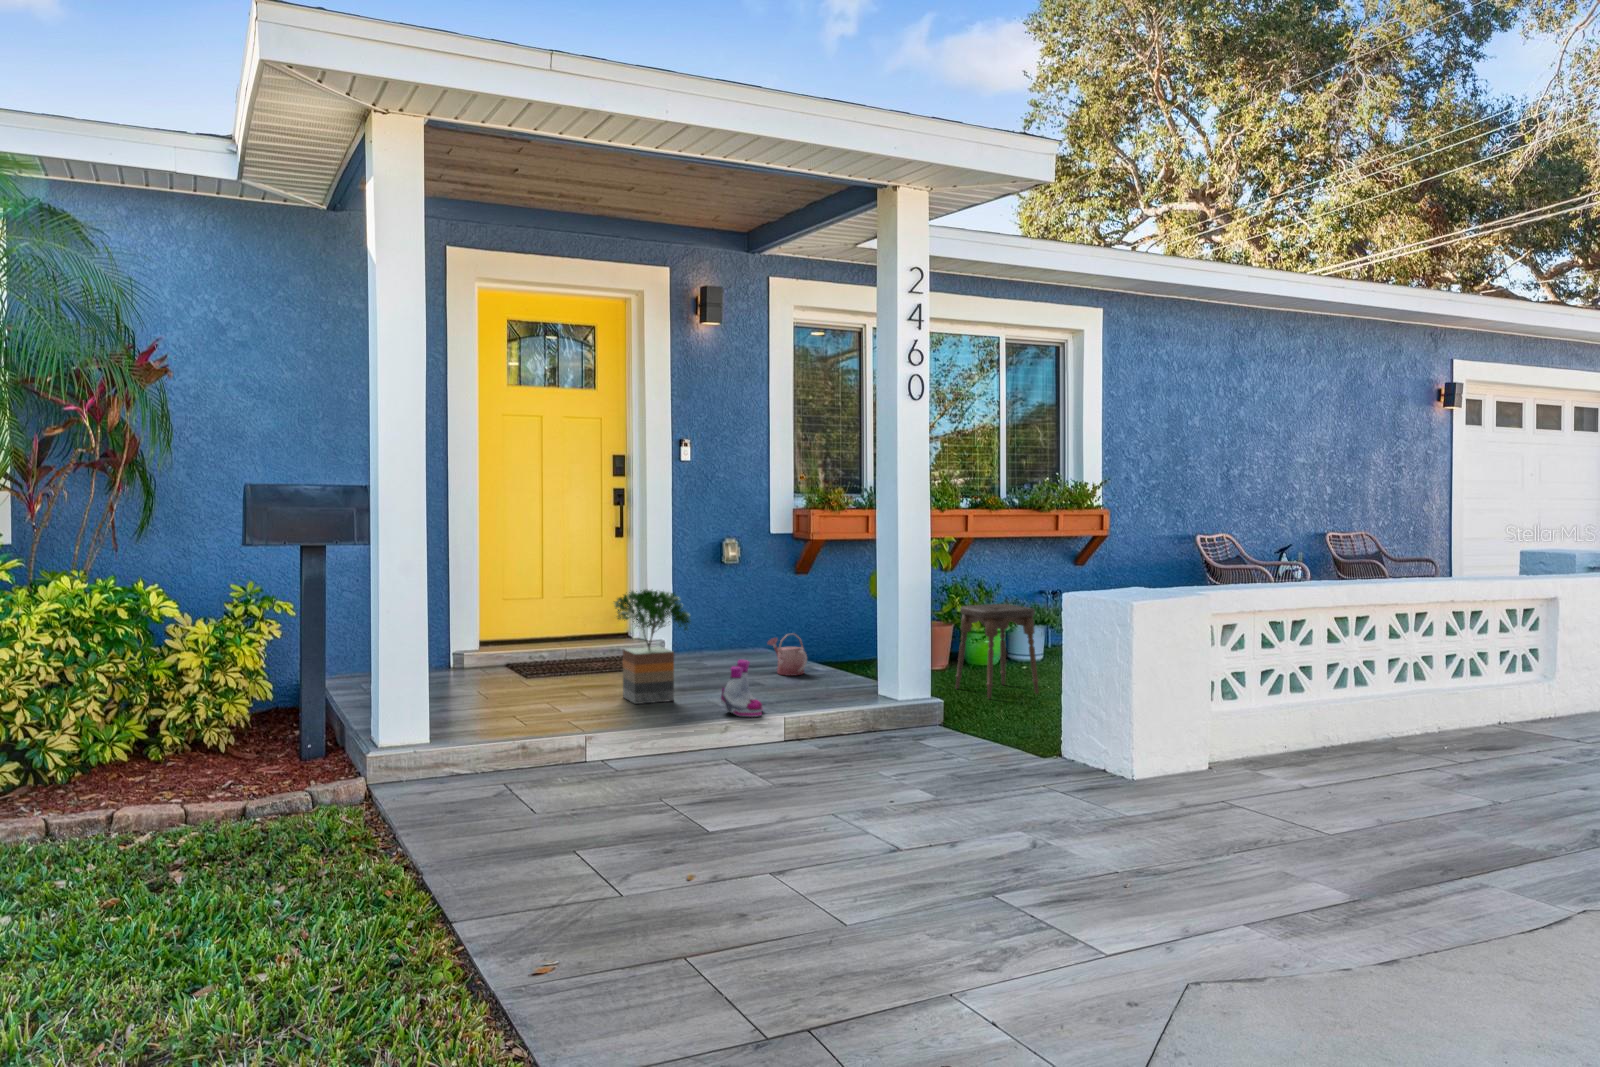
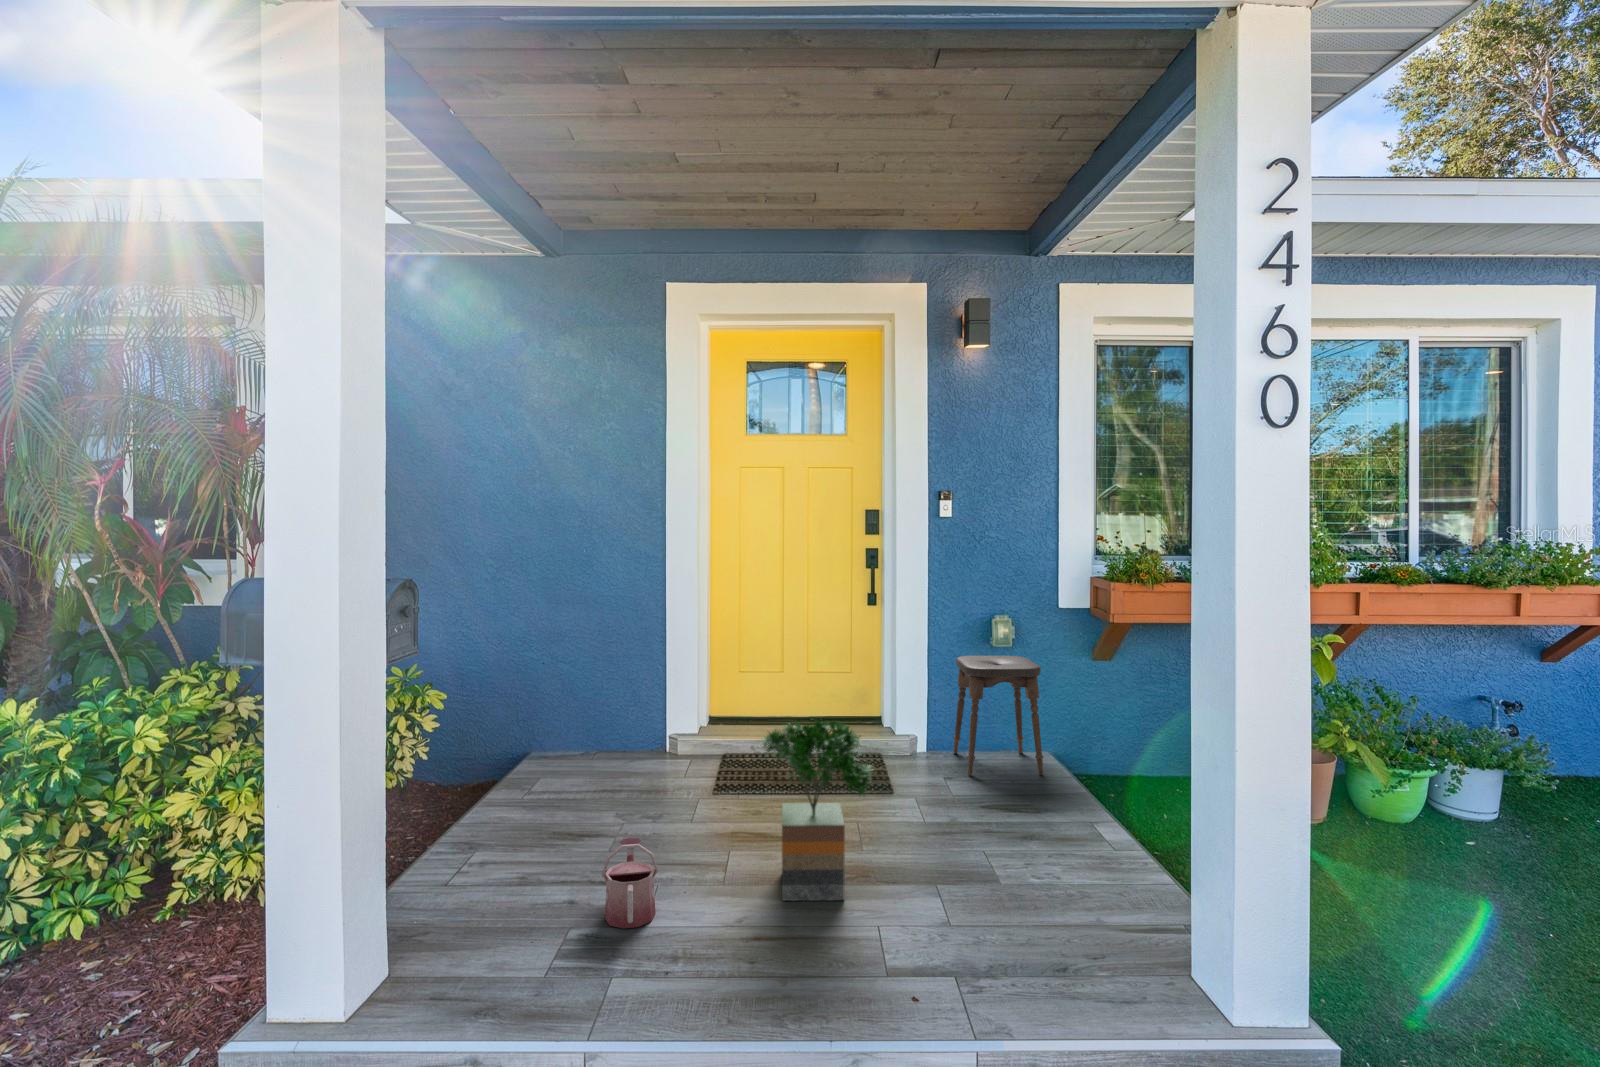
stool: present [956,604,1039,698] -> present [953,656,1044,775]
watering can: present [768,634,807,675] -> present [602,837,658,929]
boots: present [721,659,763,717] -> none [891,869,965,995]

